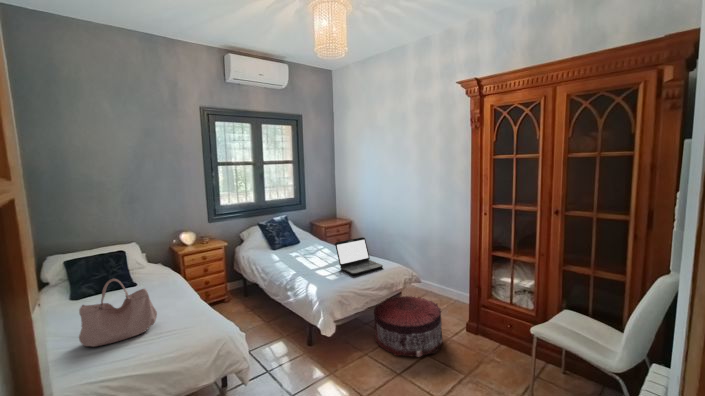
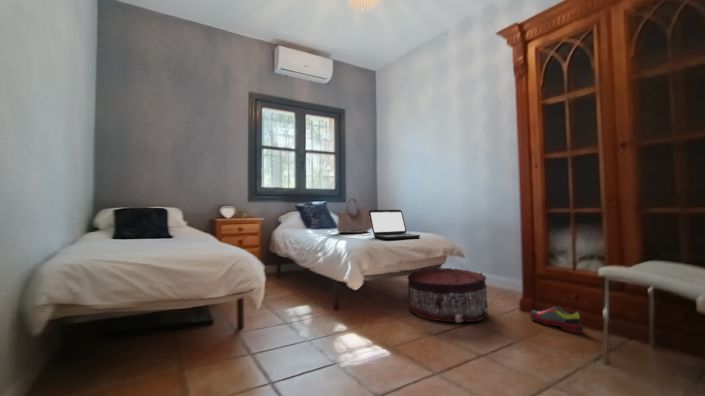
handbag: present [79,279,157,347] -> present [337,198,371,233]
shoe: none [475,336,516,360] -> present [530,306,583,334]

